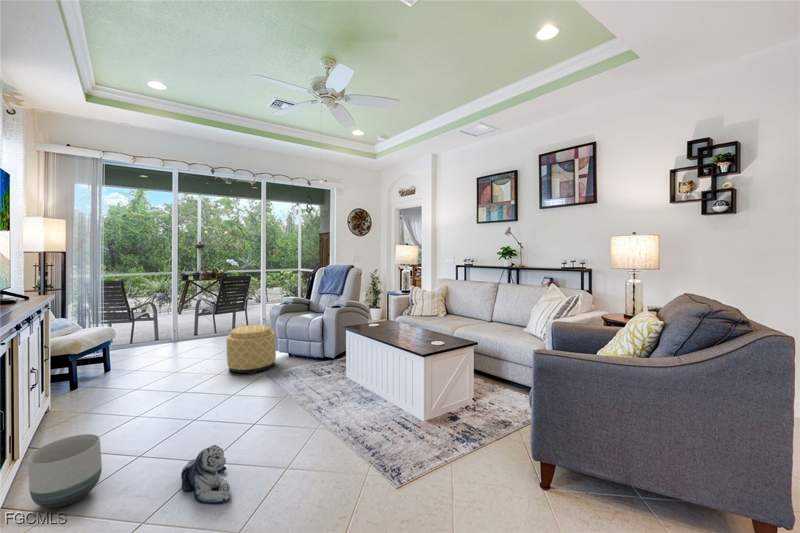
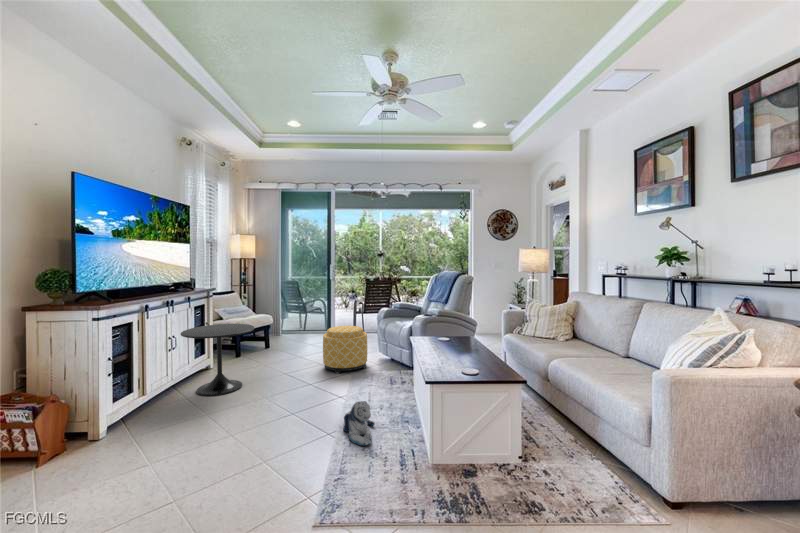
side table: none [61,338,165,431] -> present [181,324,254,396]
planter: present [28,434,102,508] -> none [100,392,152,445]
plush toy: present [181,445,231,504] -> present [343,401,375,446]

